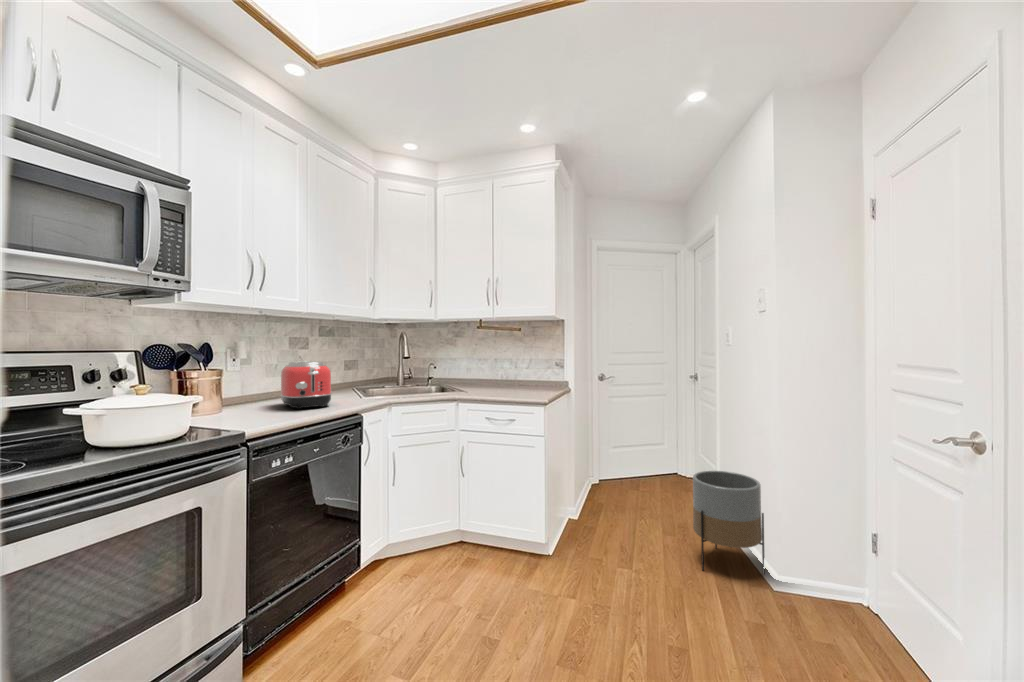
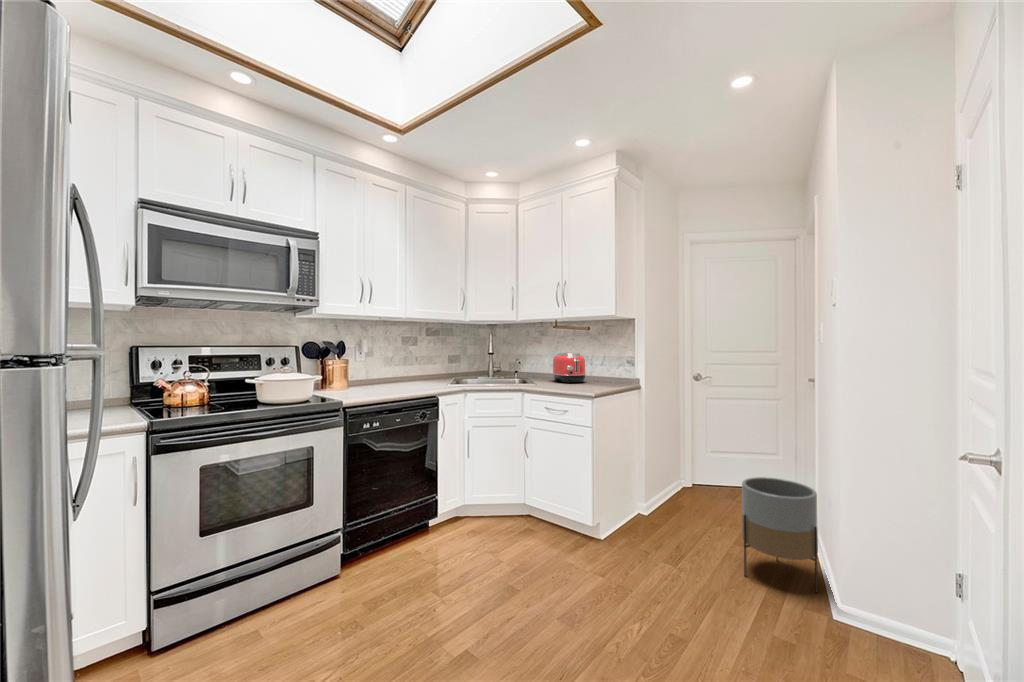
toaster: present [280,361,332,409] -> present [553,353,586,383]

